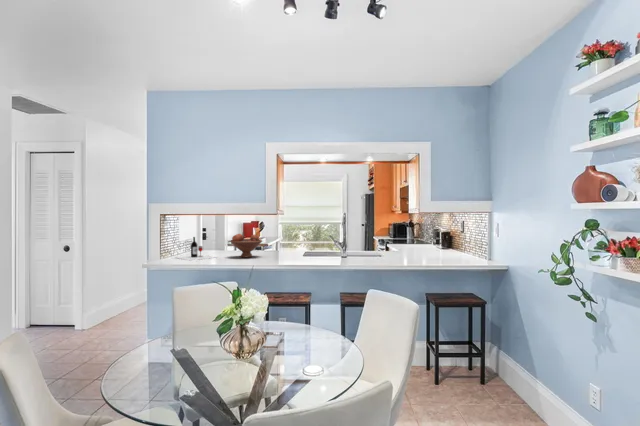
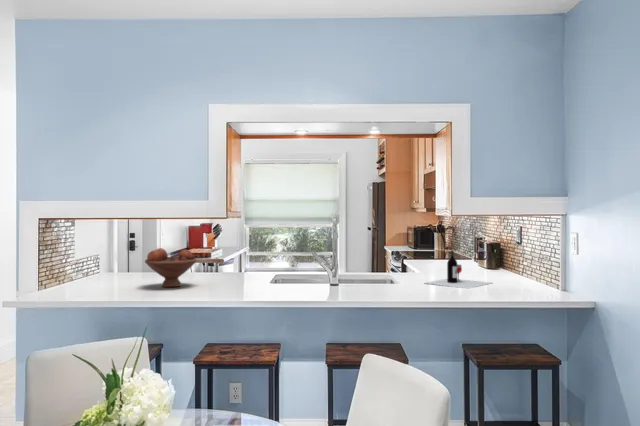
wine bottle: present [177,237,216,260] -> present [427,250,490,288]

